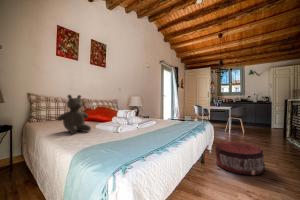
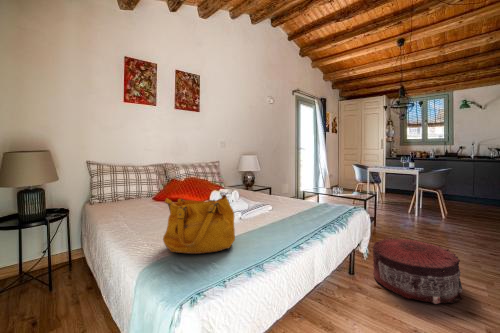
teddy bear: present [58,95,91,133] -> none [114,171,162,231]
handbag: none [100,104,147,142] -> present [163,193,235,254]

